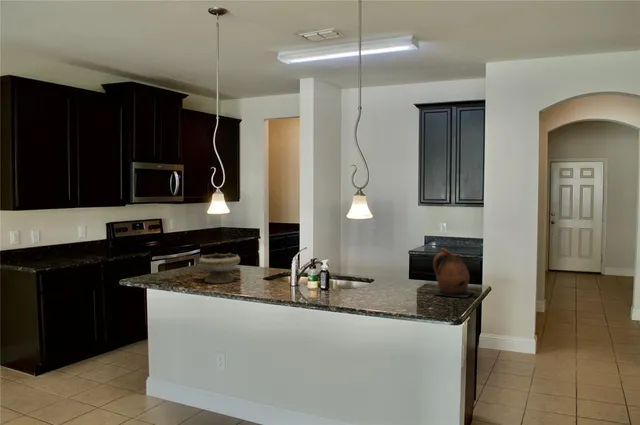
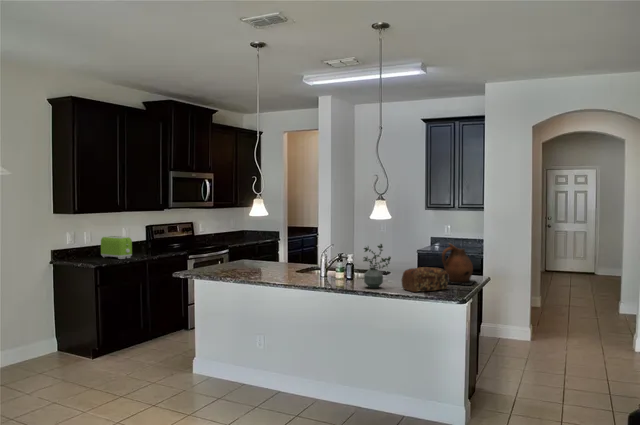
toaster: none [48,235,84,261] -> present [101,236,132,259]
potted plant: none [338,248,372,301] -> present [363,244,391,288]
bowl: present [199,253,240,283] -> none [240,250,275,275]
bread loaf: none [384,276,439,308] -> present [402,267,448,292]

